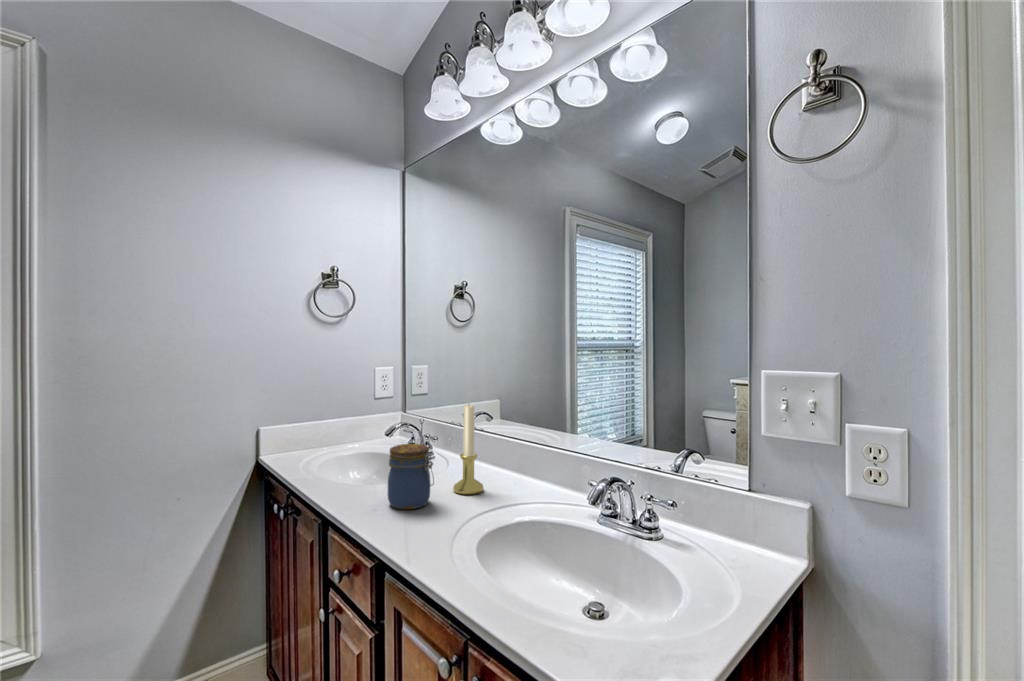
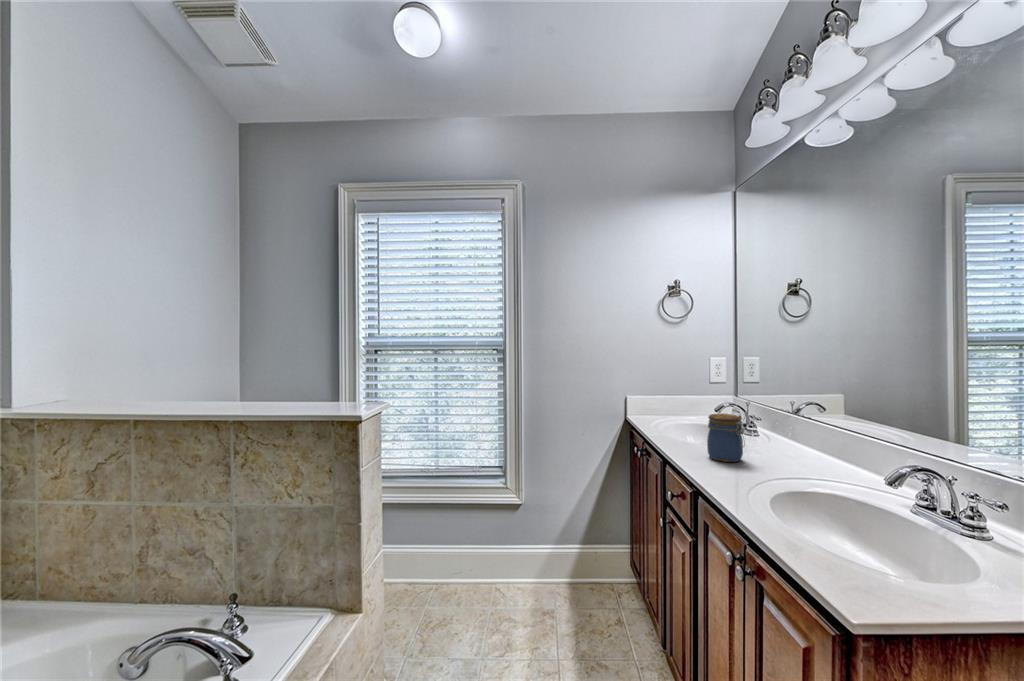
candle holder: present [453,405,483,495] -> none [767,386,797,463]

